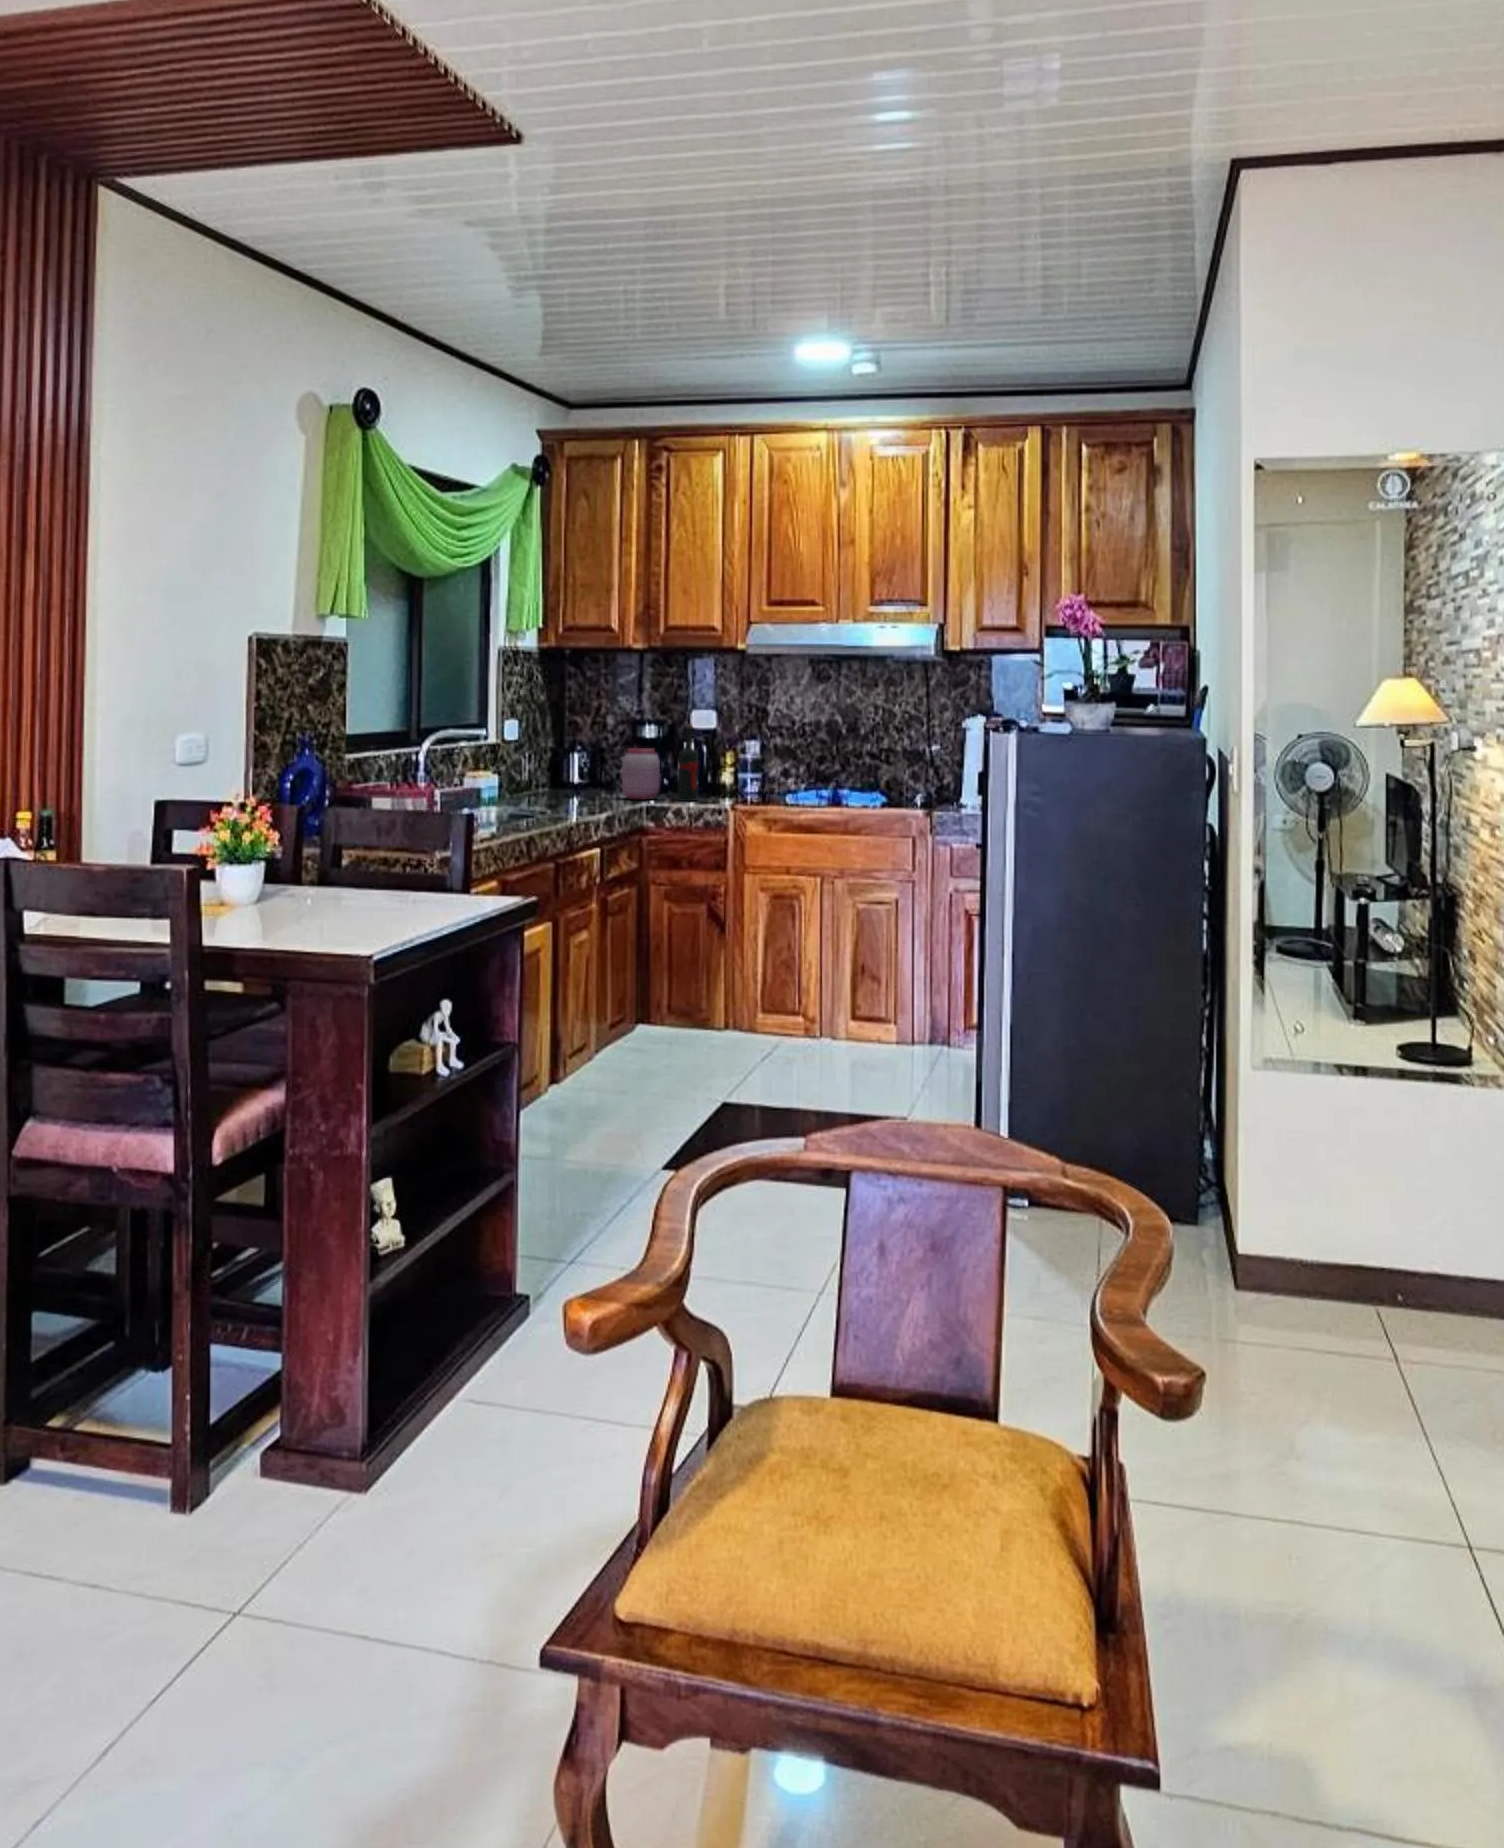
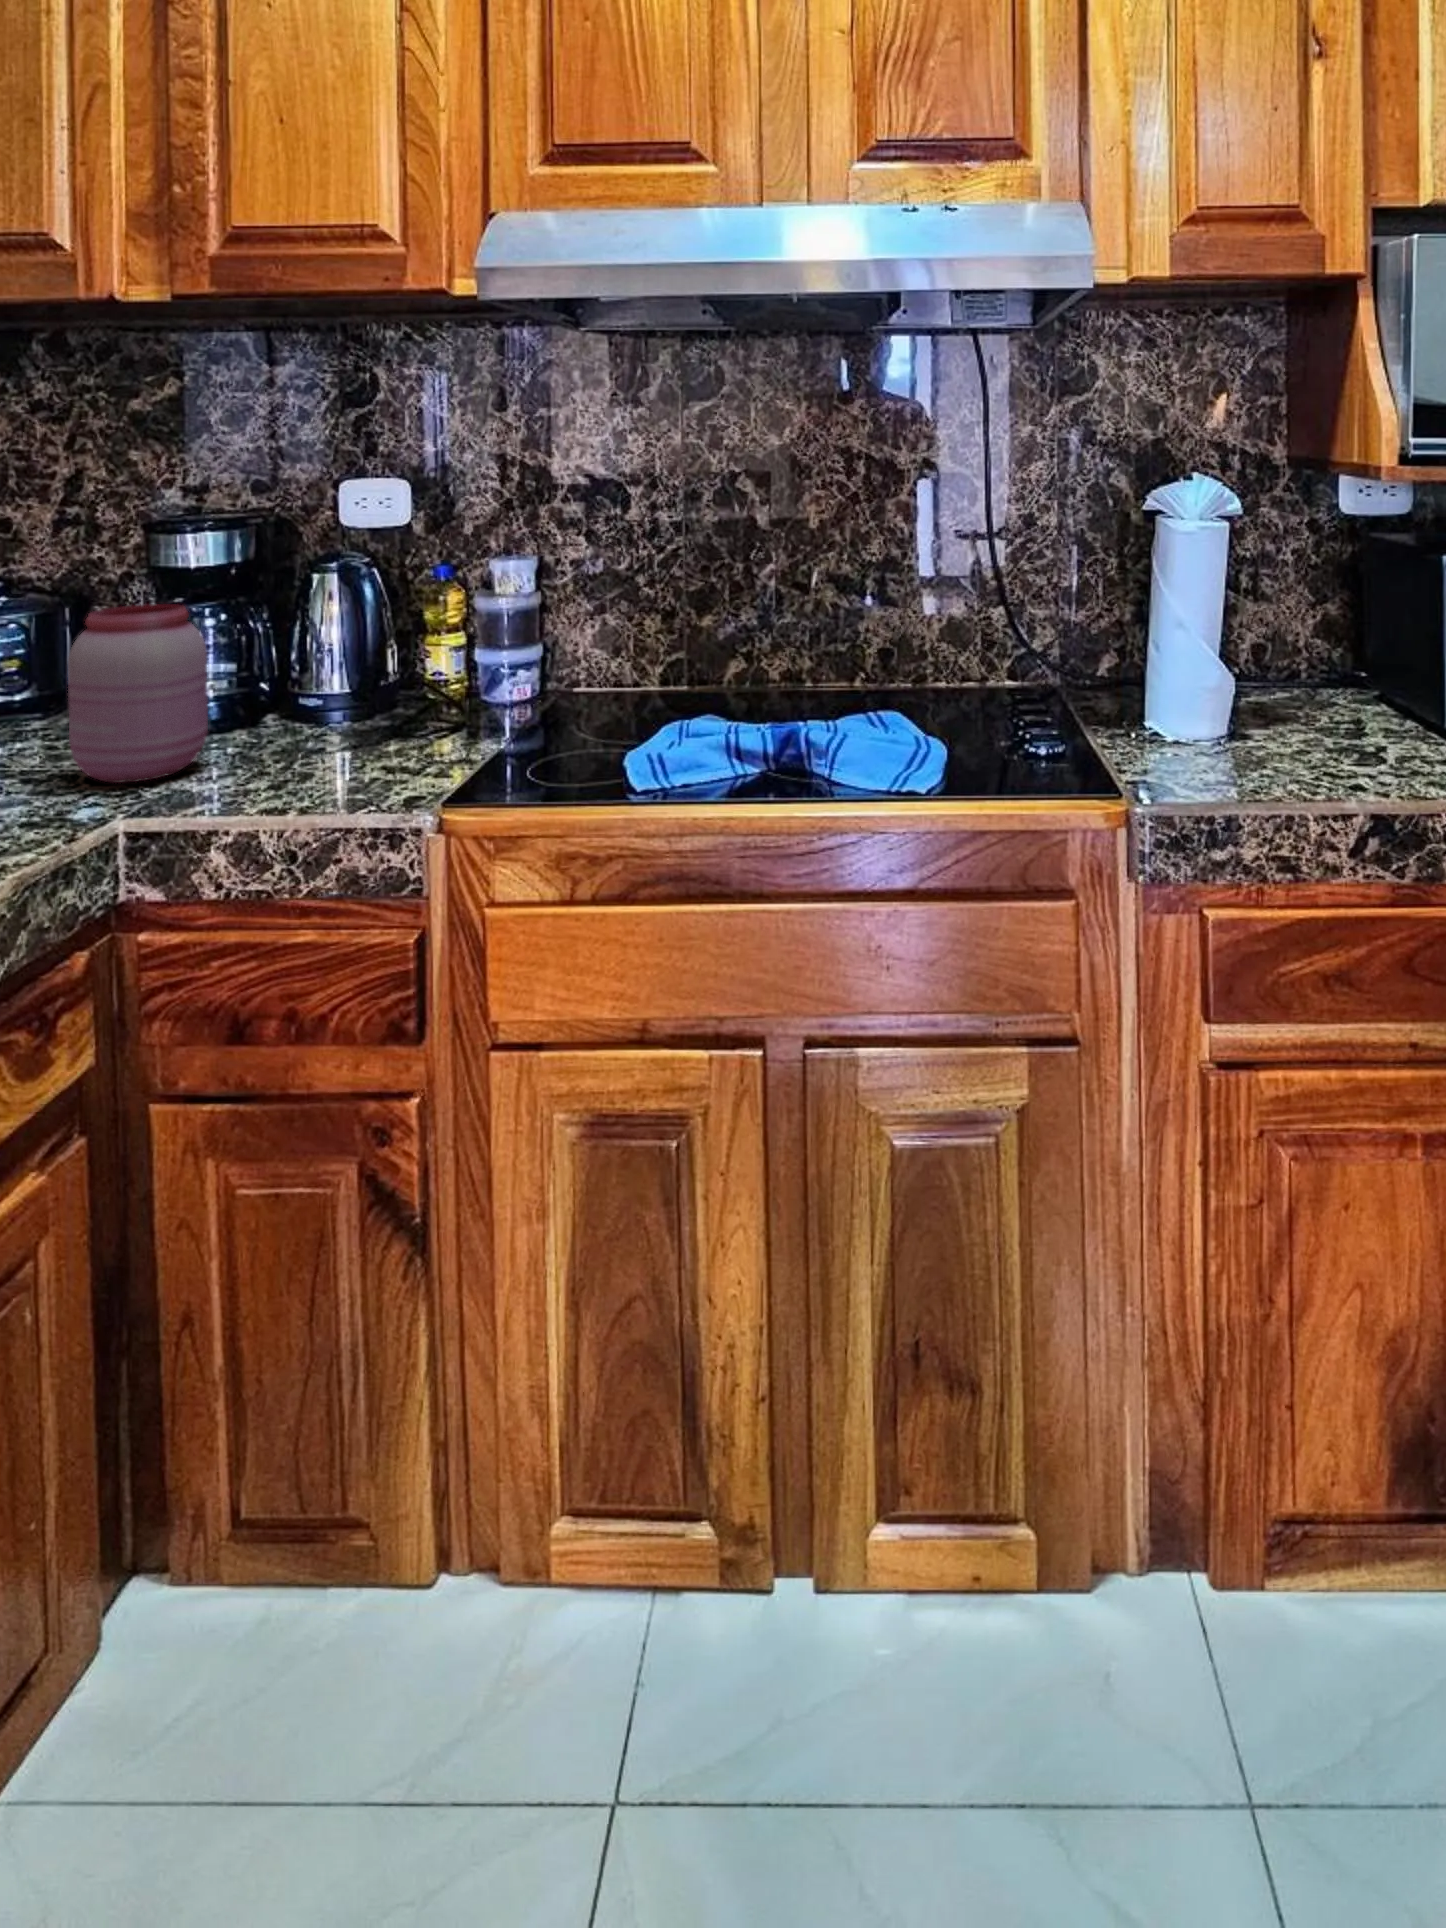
wine bottle: present [678,724,698,801] -> none [266,525,336,777]

